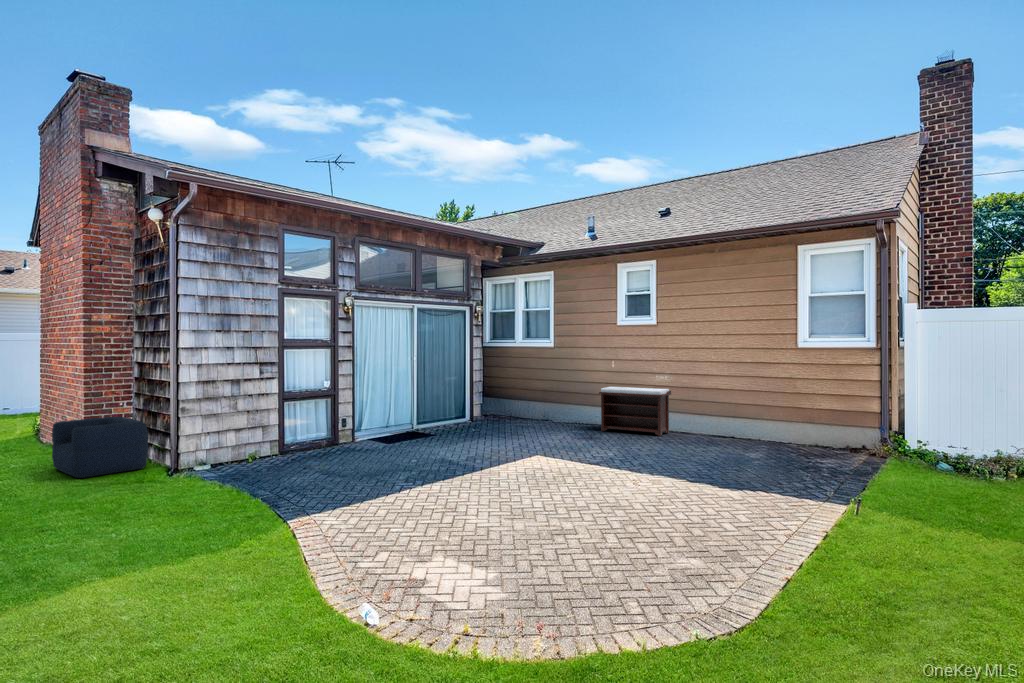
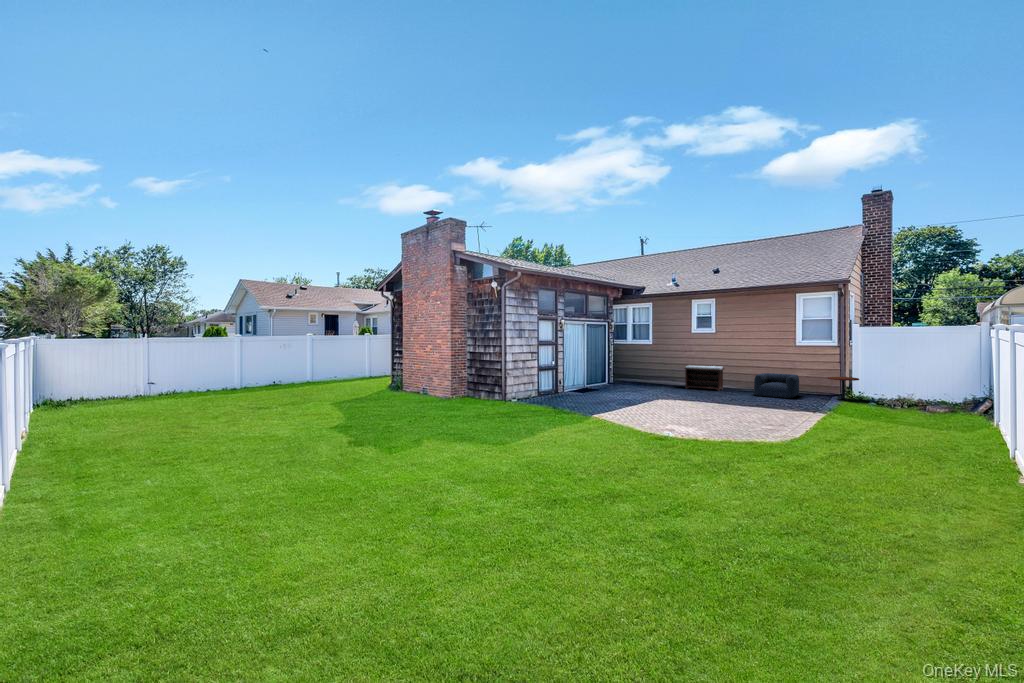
side table: none [858,410,919,459] -> present [828,377,859,401]
armchair: present [52,417,148,478] -> present [754,373,799,398]

